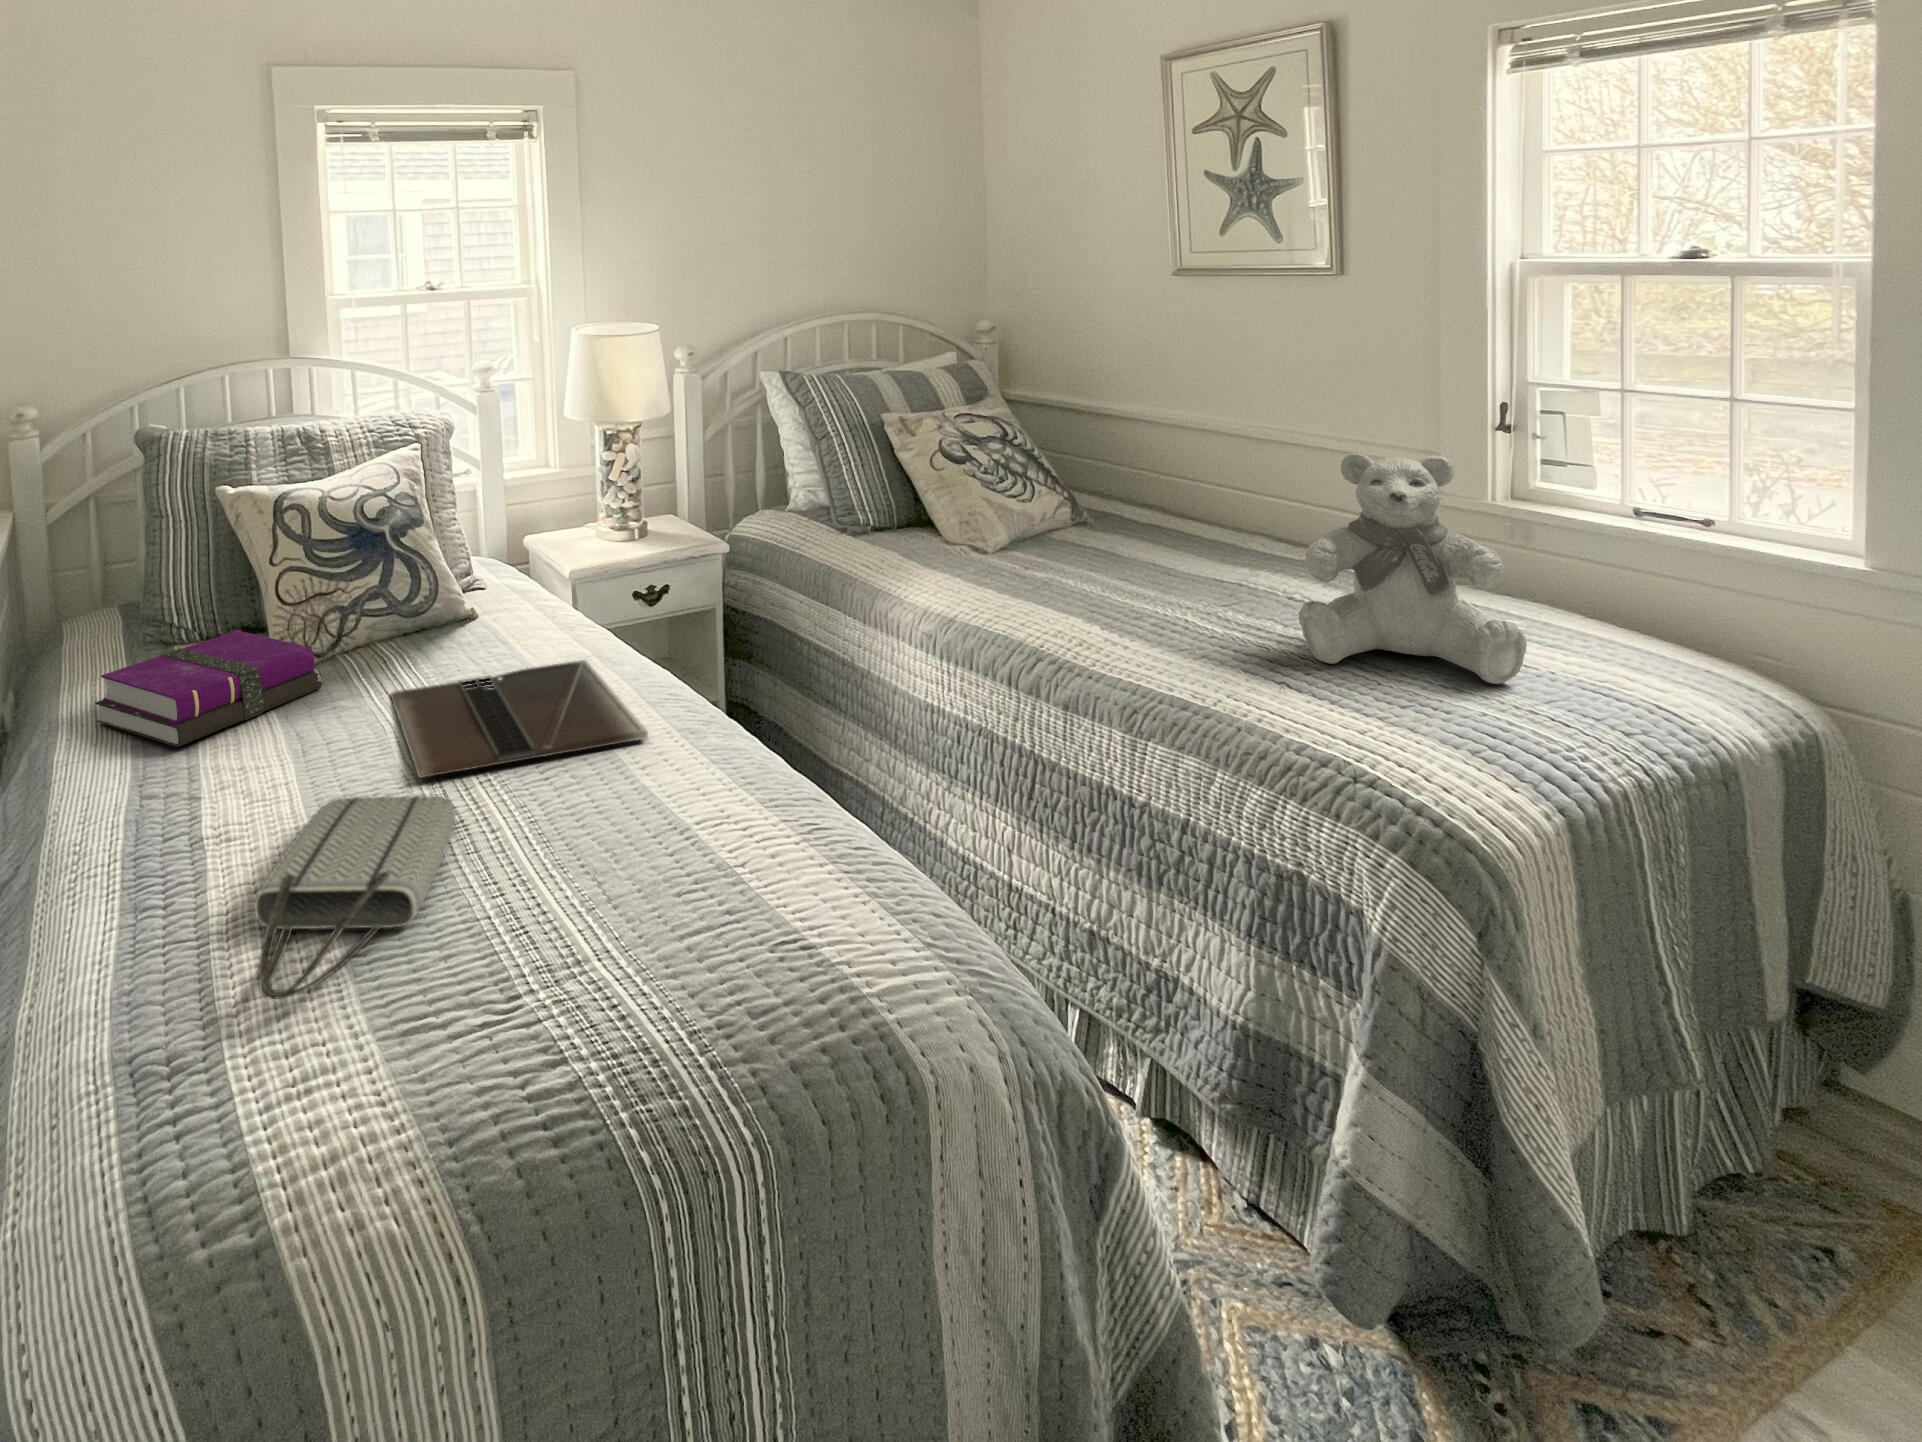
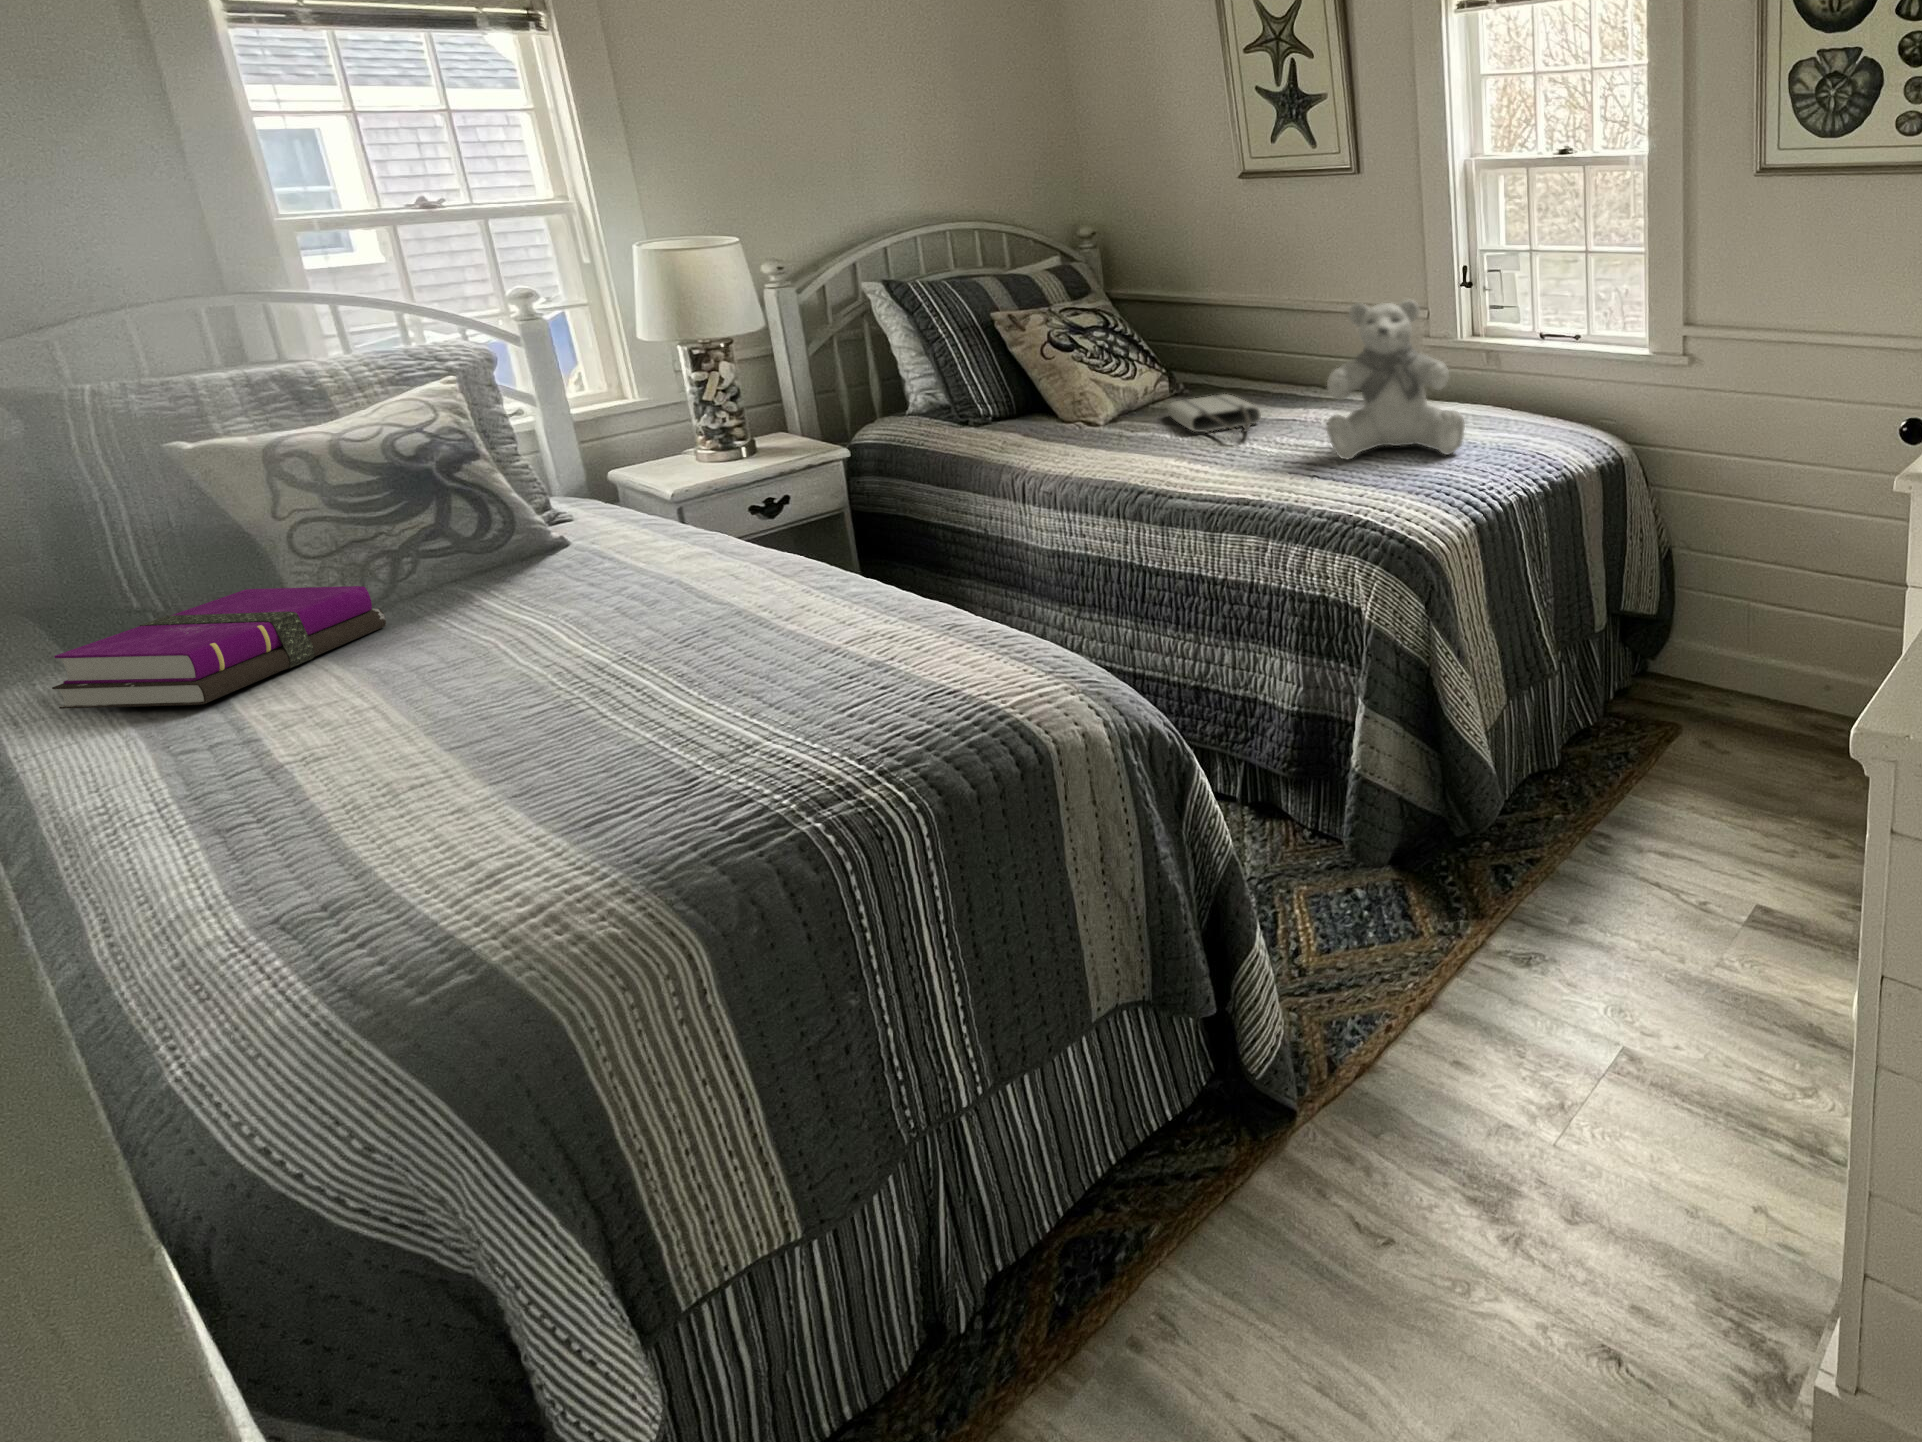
laptop: present [391,660,648,778] -> none [481,553,788,667]
tote bag: present [255,796,455,999] -> present [1168,394,1261,433]

